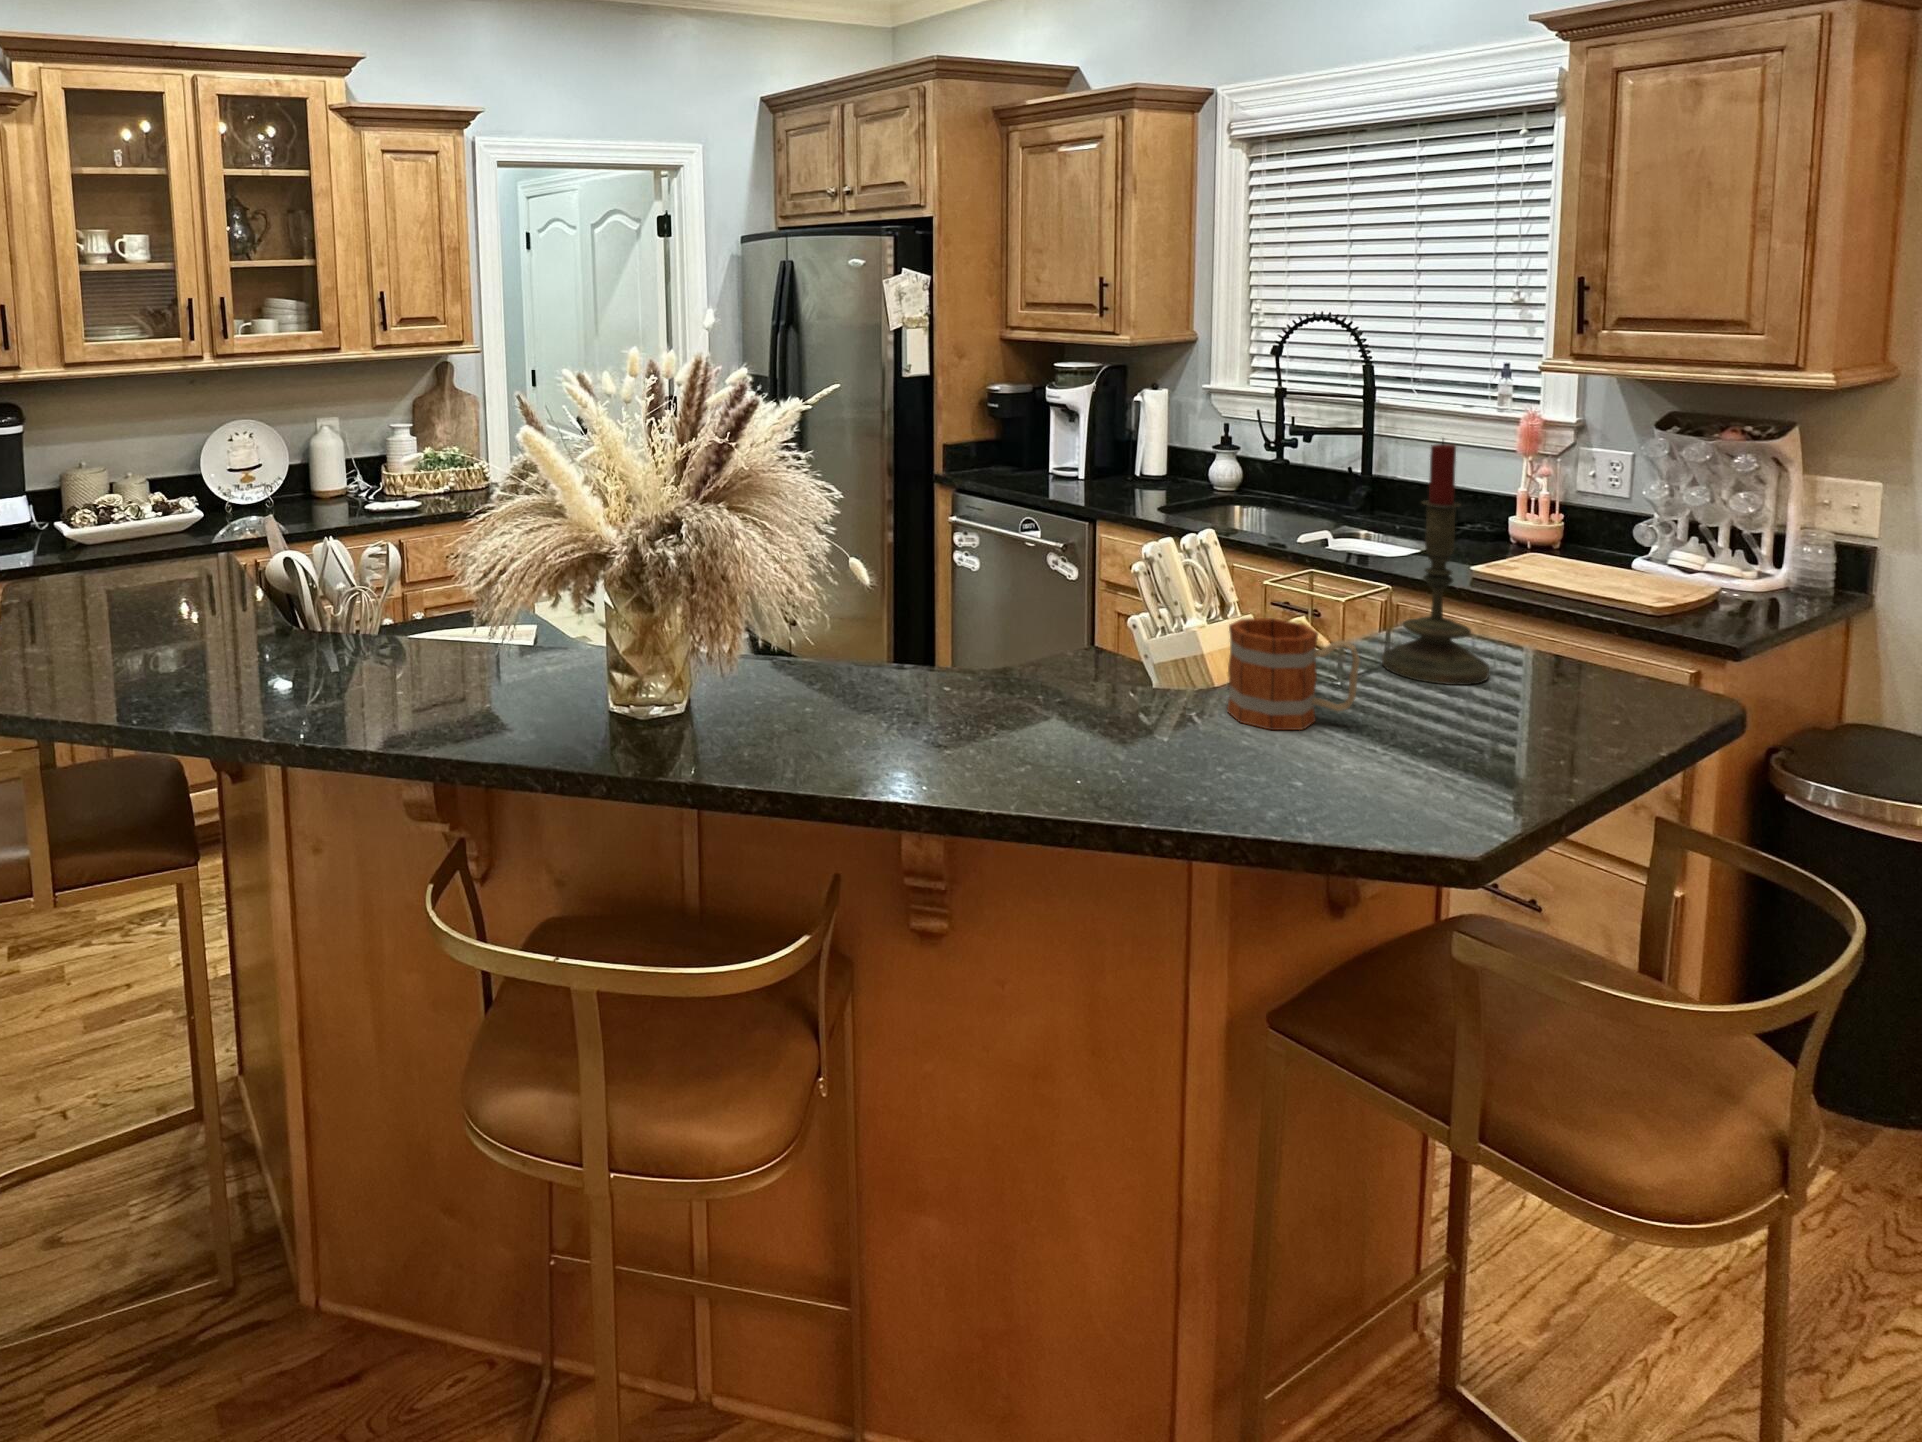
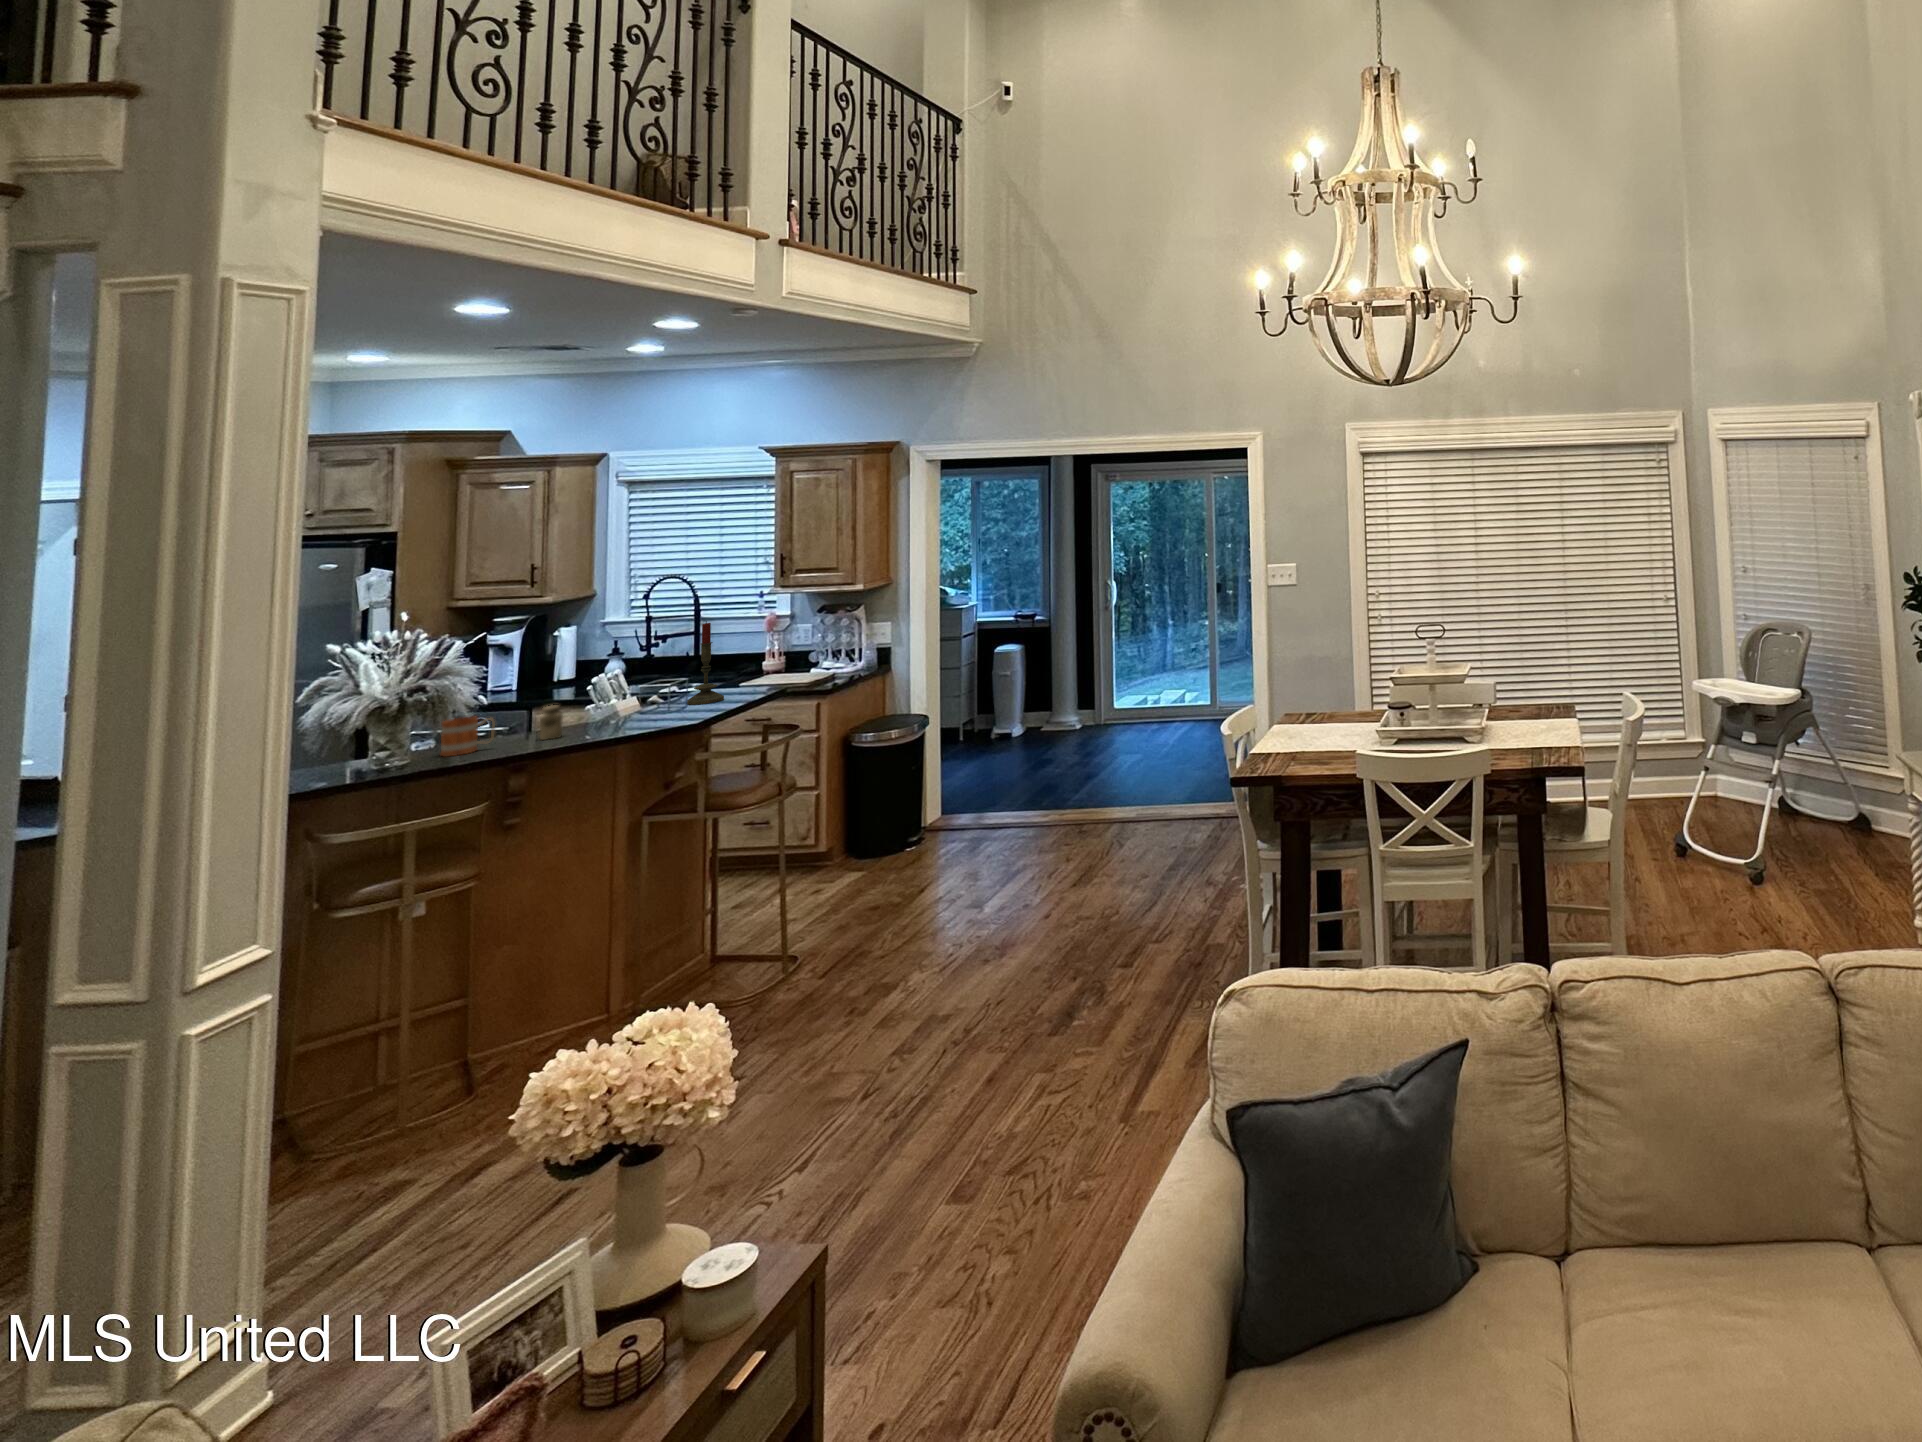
mug: present [1227,618,1360,730] -> present [441,716,495,757]
salt shaker: none [989,633,1048,736] -> present [540,705,563,740]

